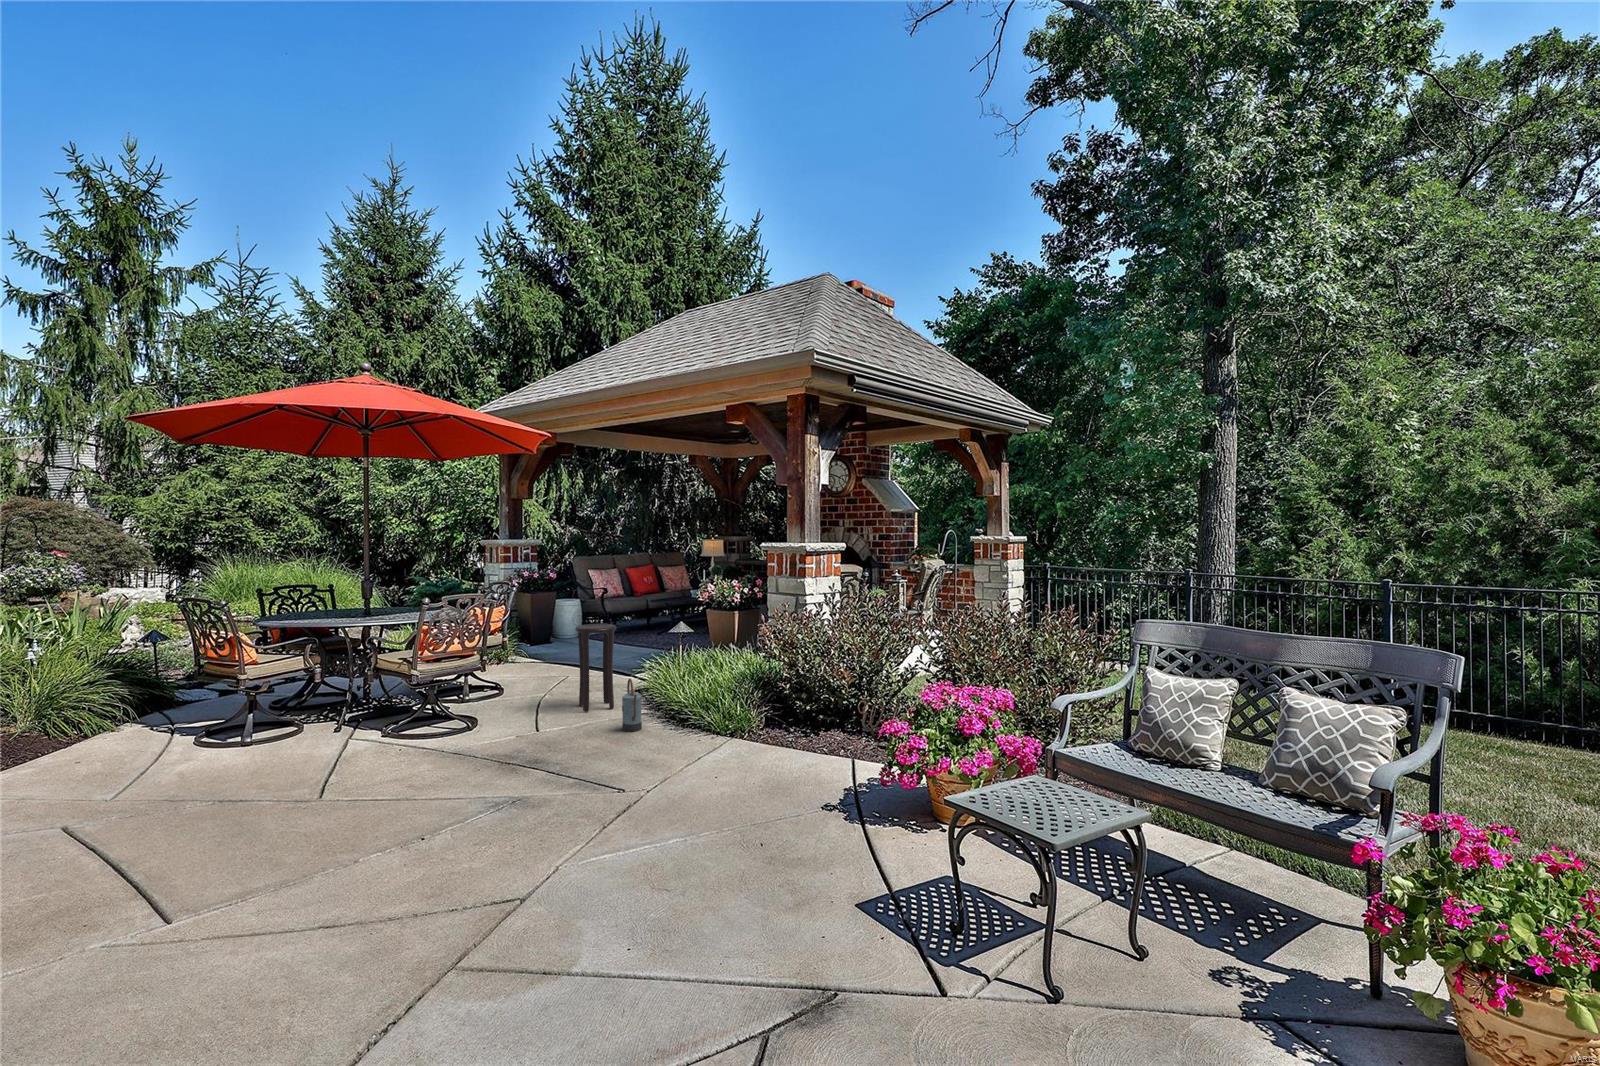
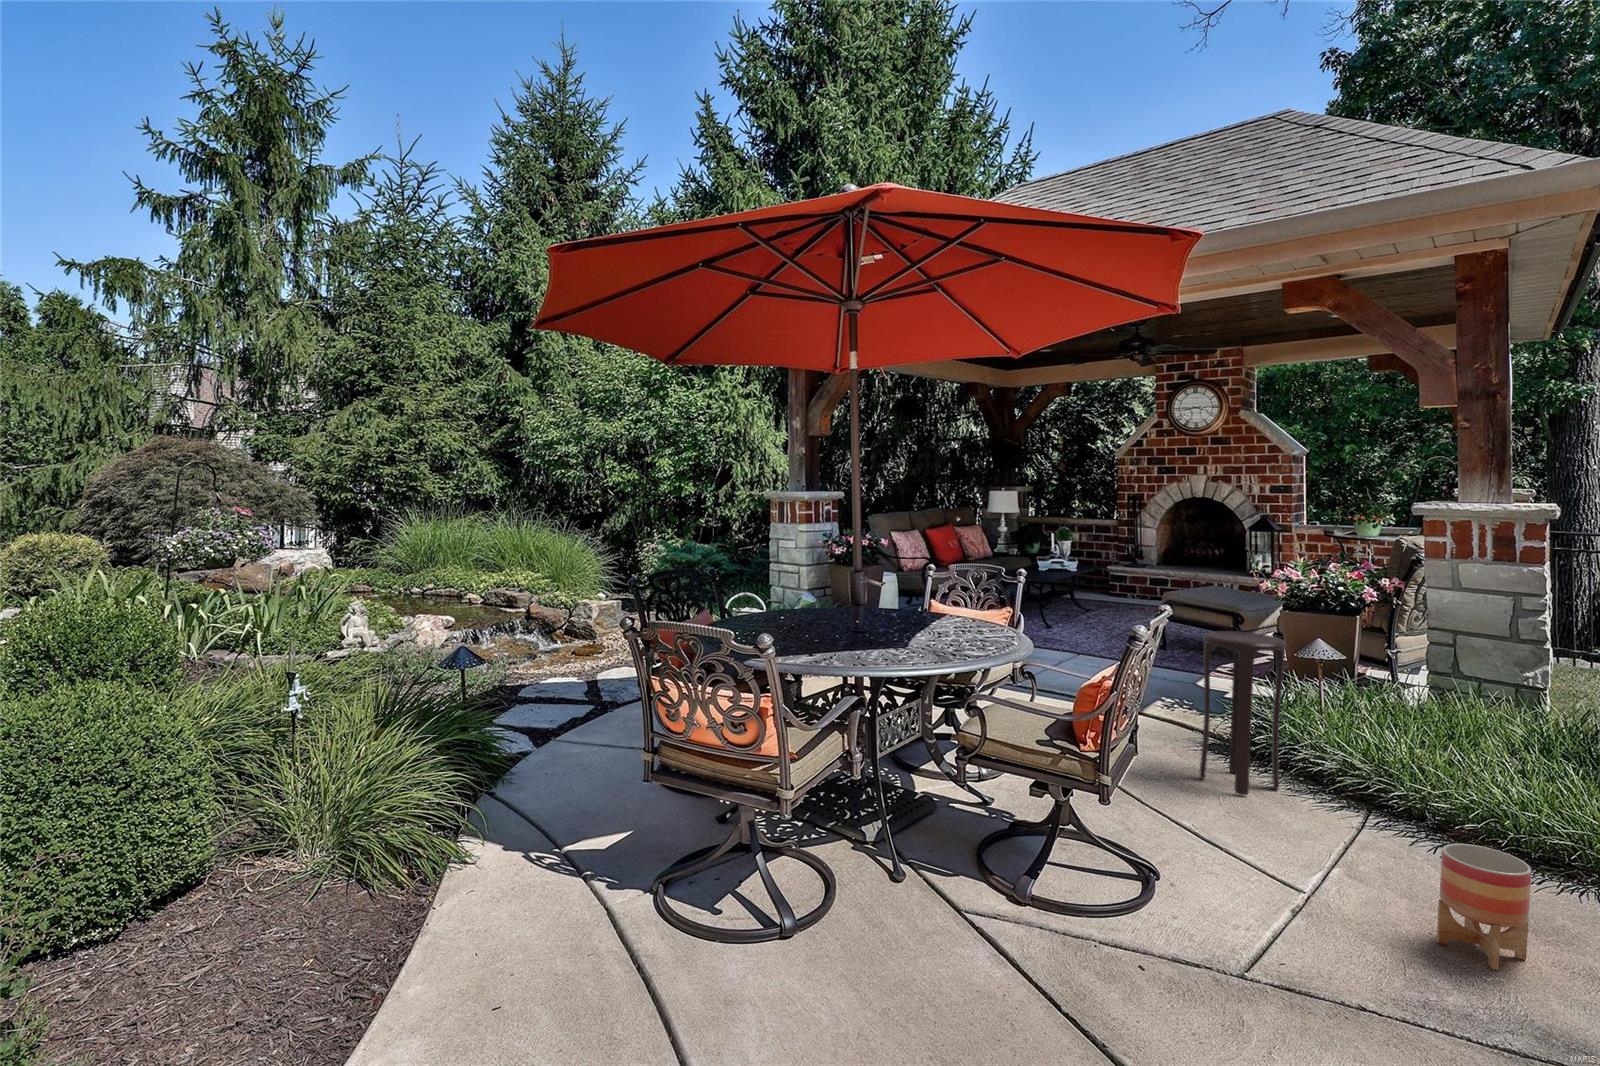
watering can: present [622,679,642,732] -> none [1397,749,1493,860]
planter: none [546,713,577,763] -> present [1437,844,1531,970]

